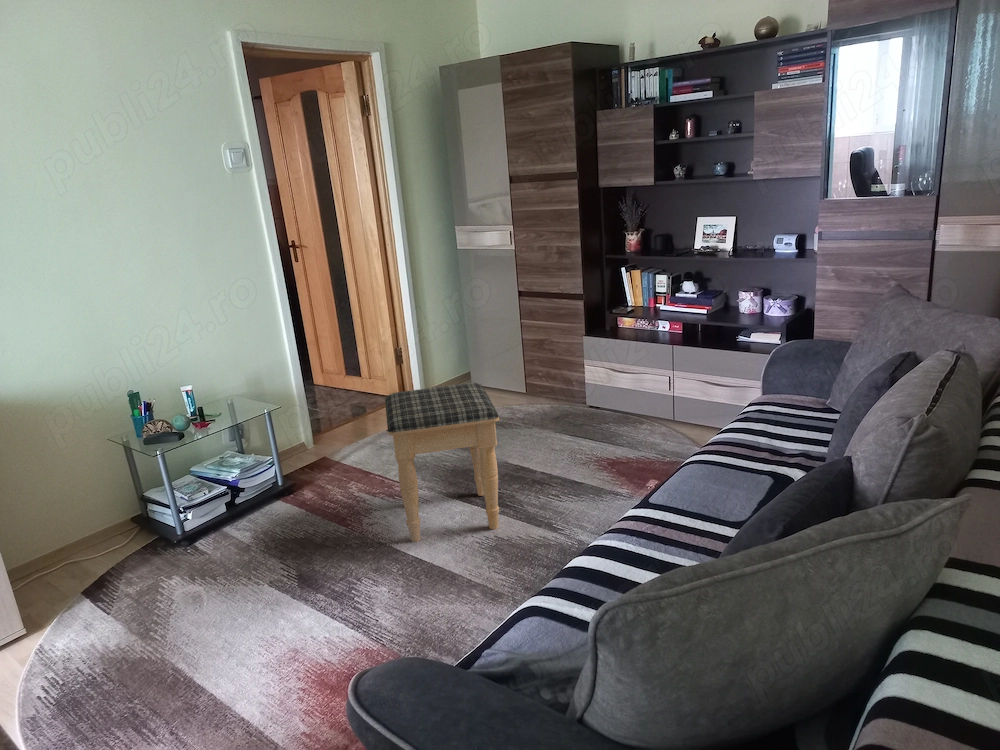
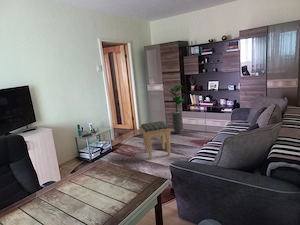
potted plant: none [508,230,598,424] -> present [167,85,183,133]

